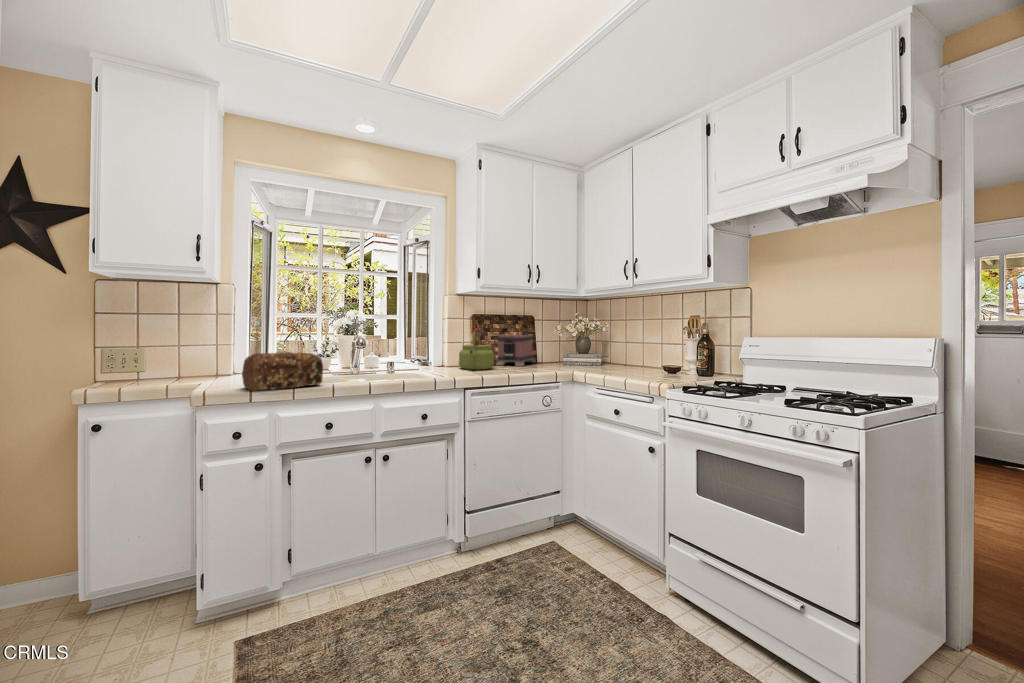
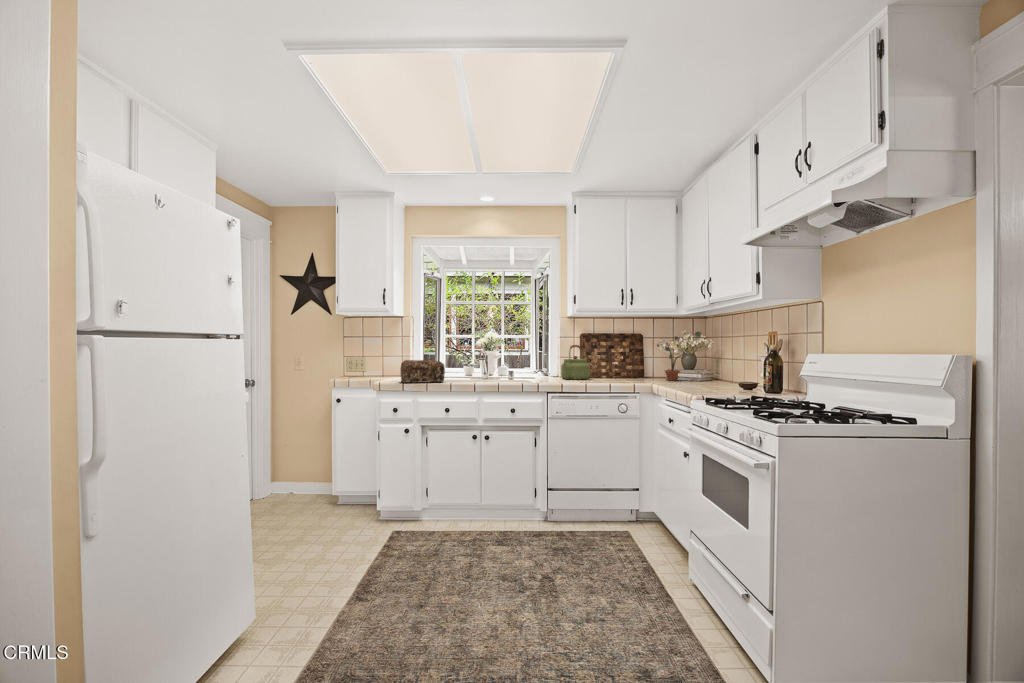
potted plant: none [561,315,599,367] -> present [657,332,701,381]
toaster: present [496,334,535,366] -> none [601,350,646,379]

